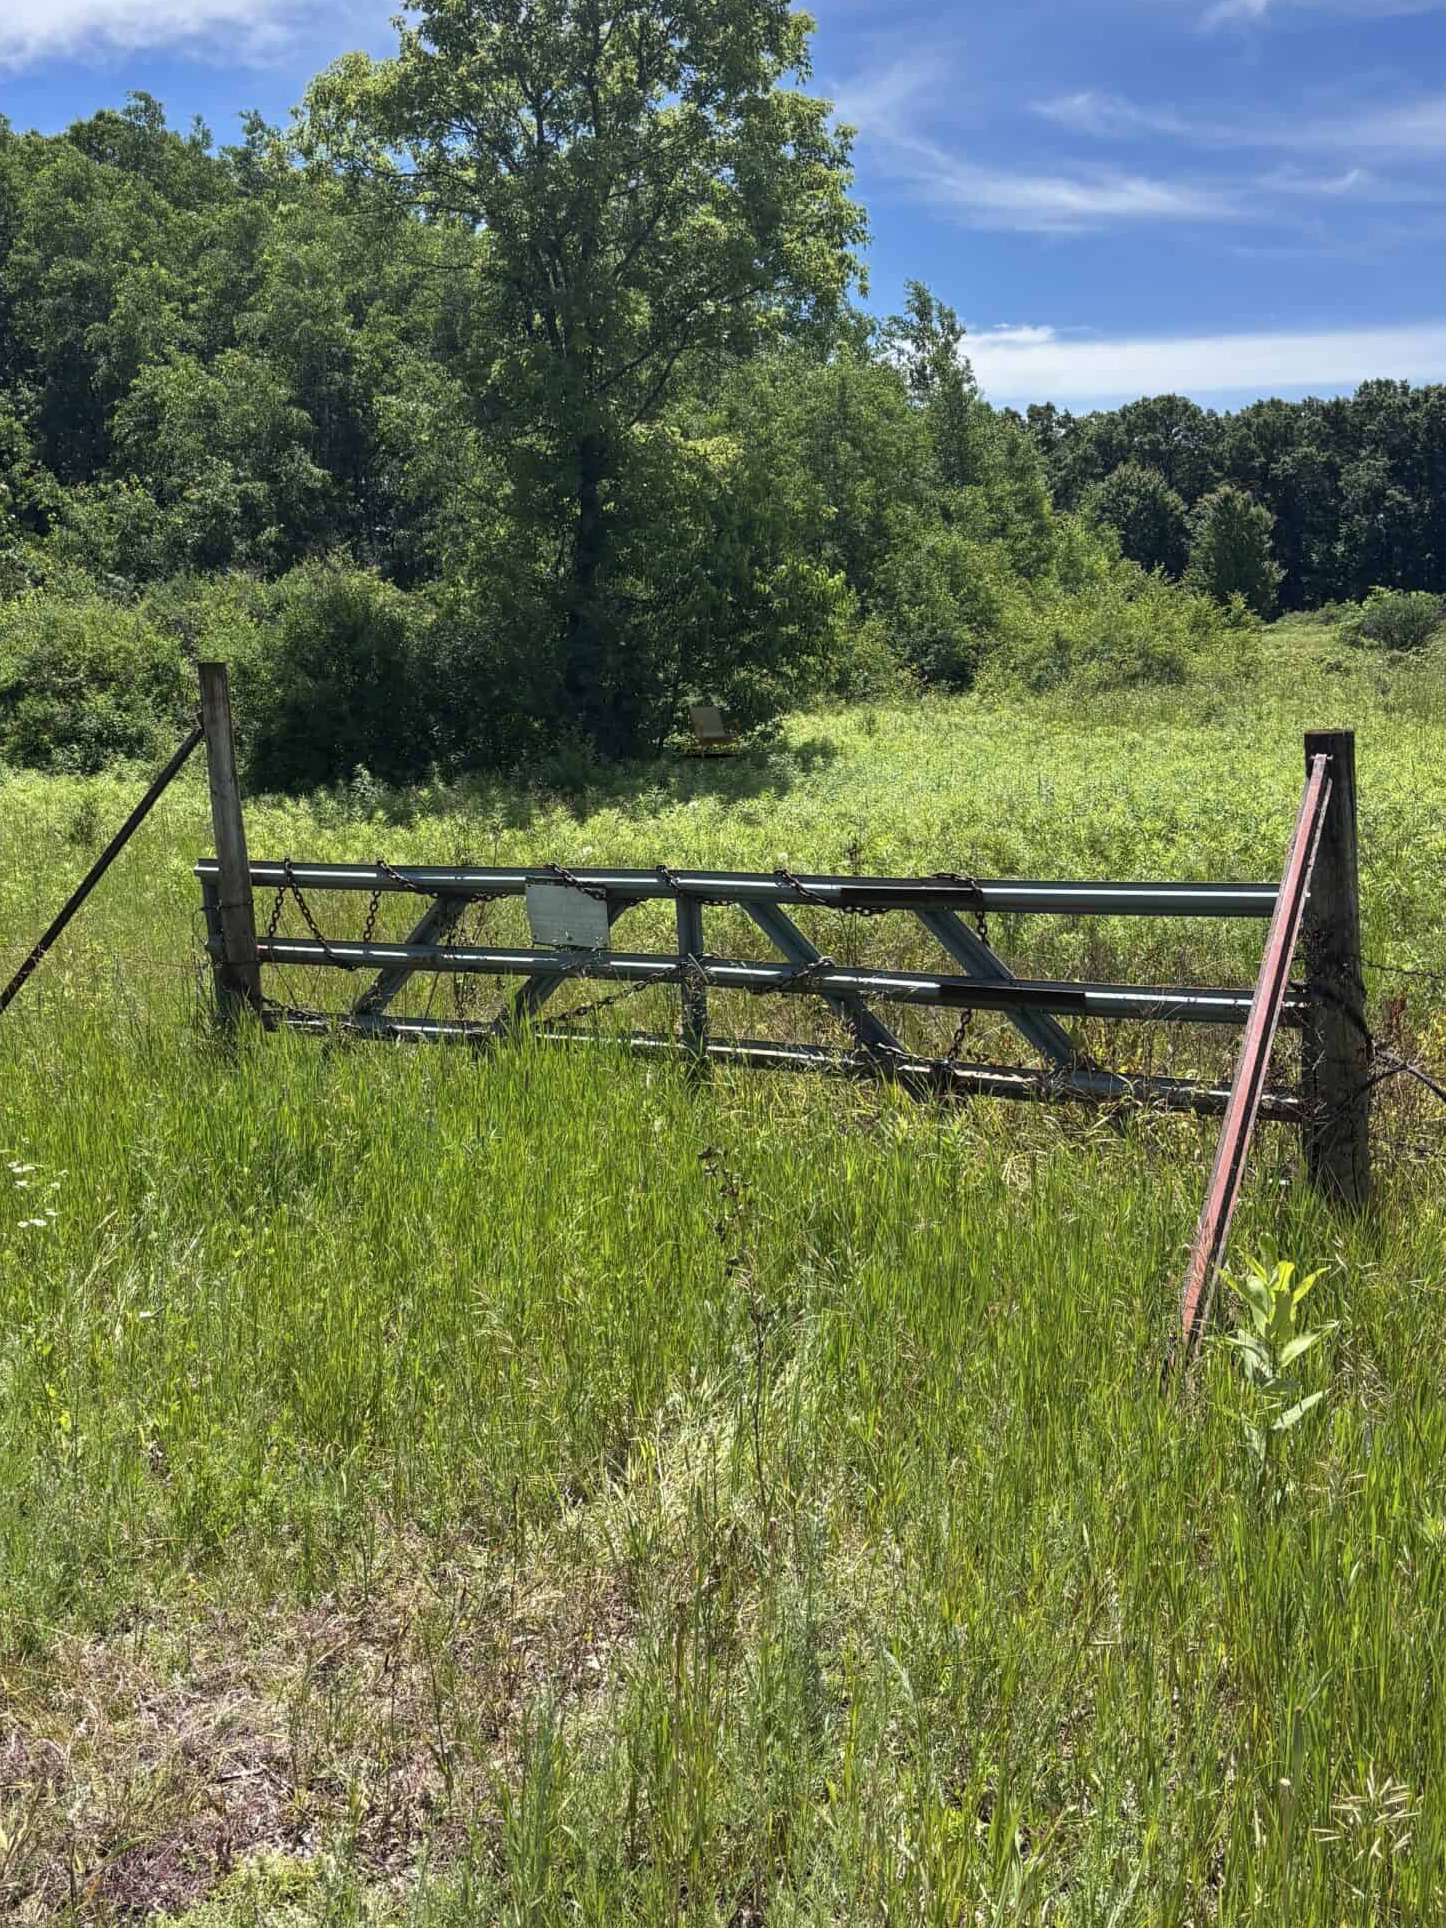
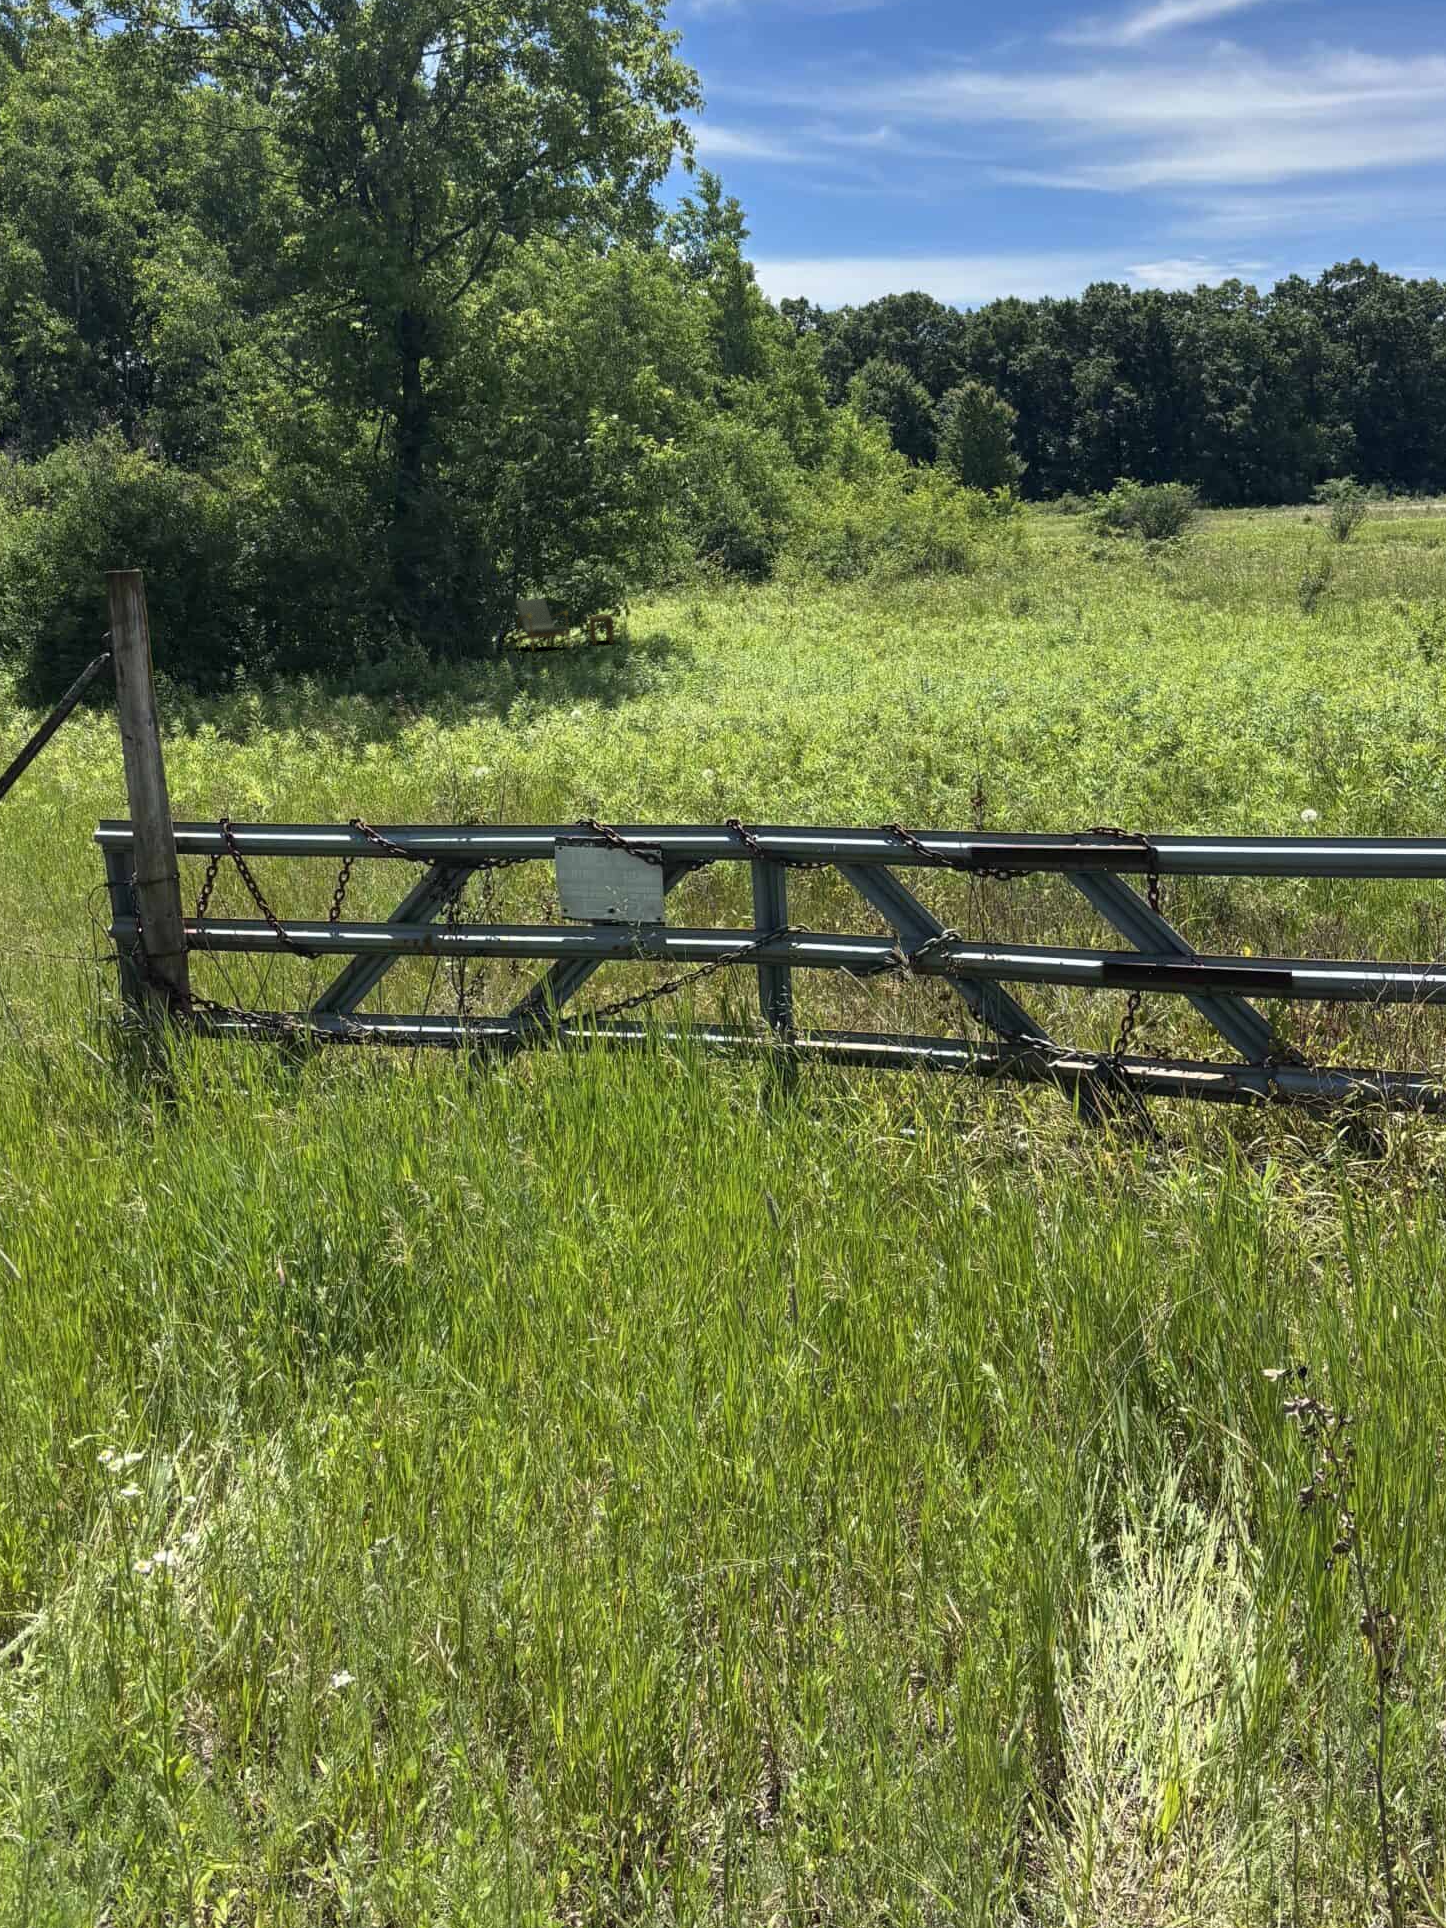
bench: none [760,723,784,753] -> present [589,614,614,645]

